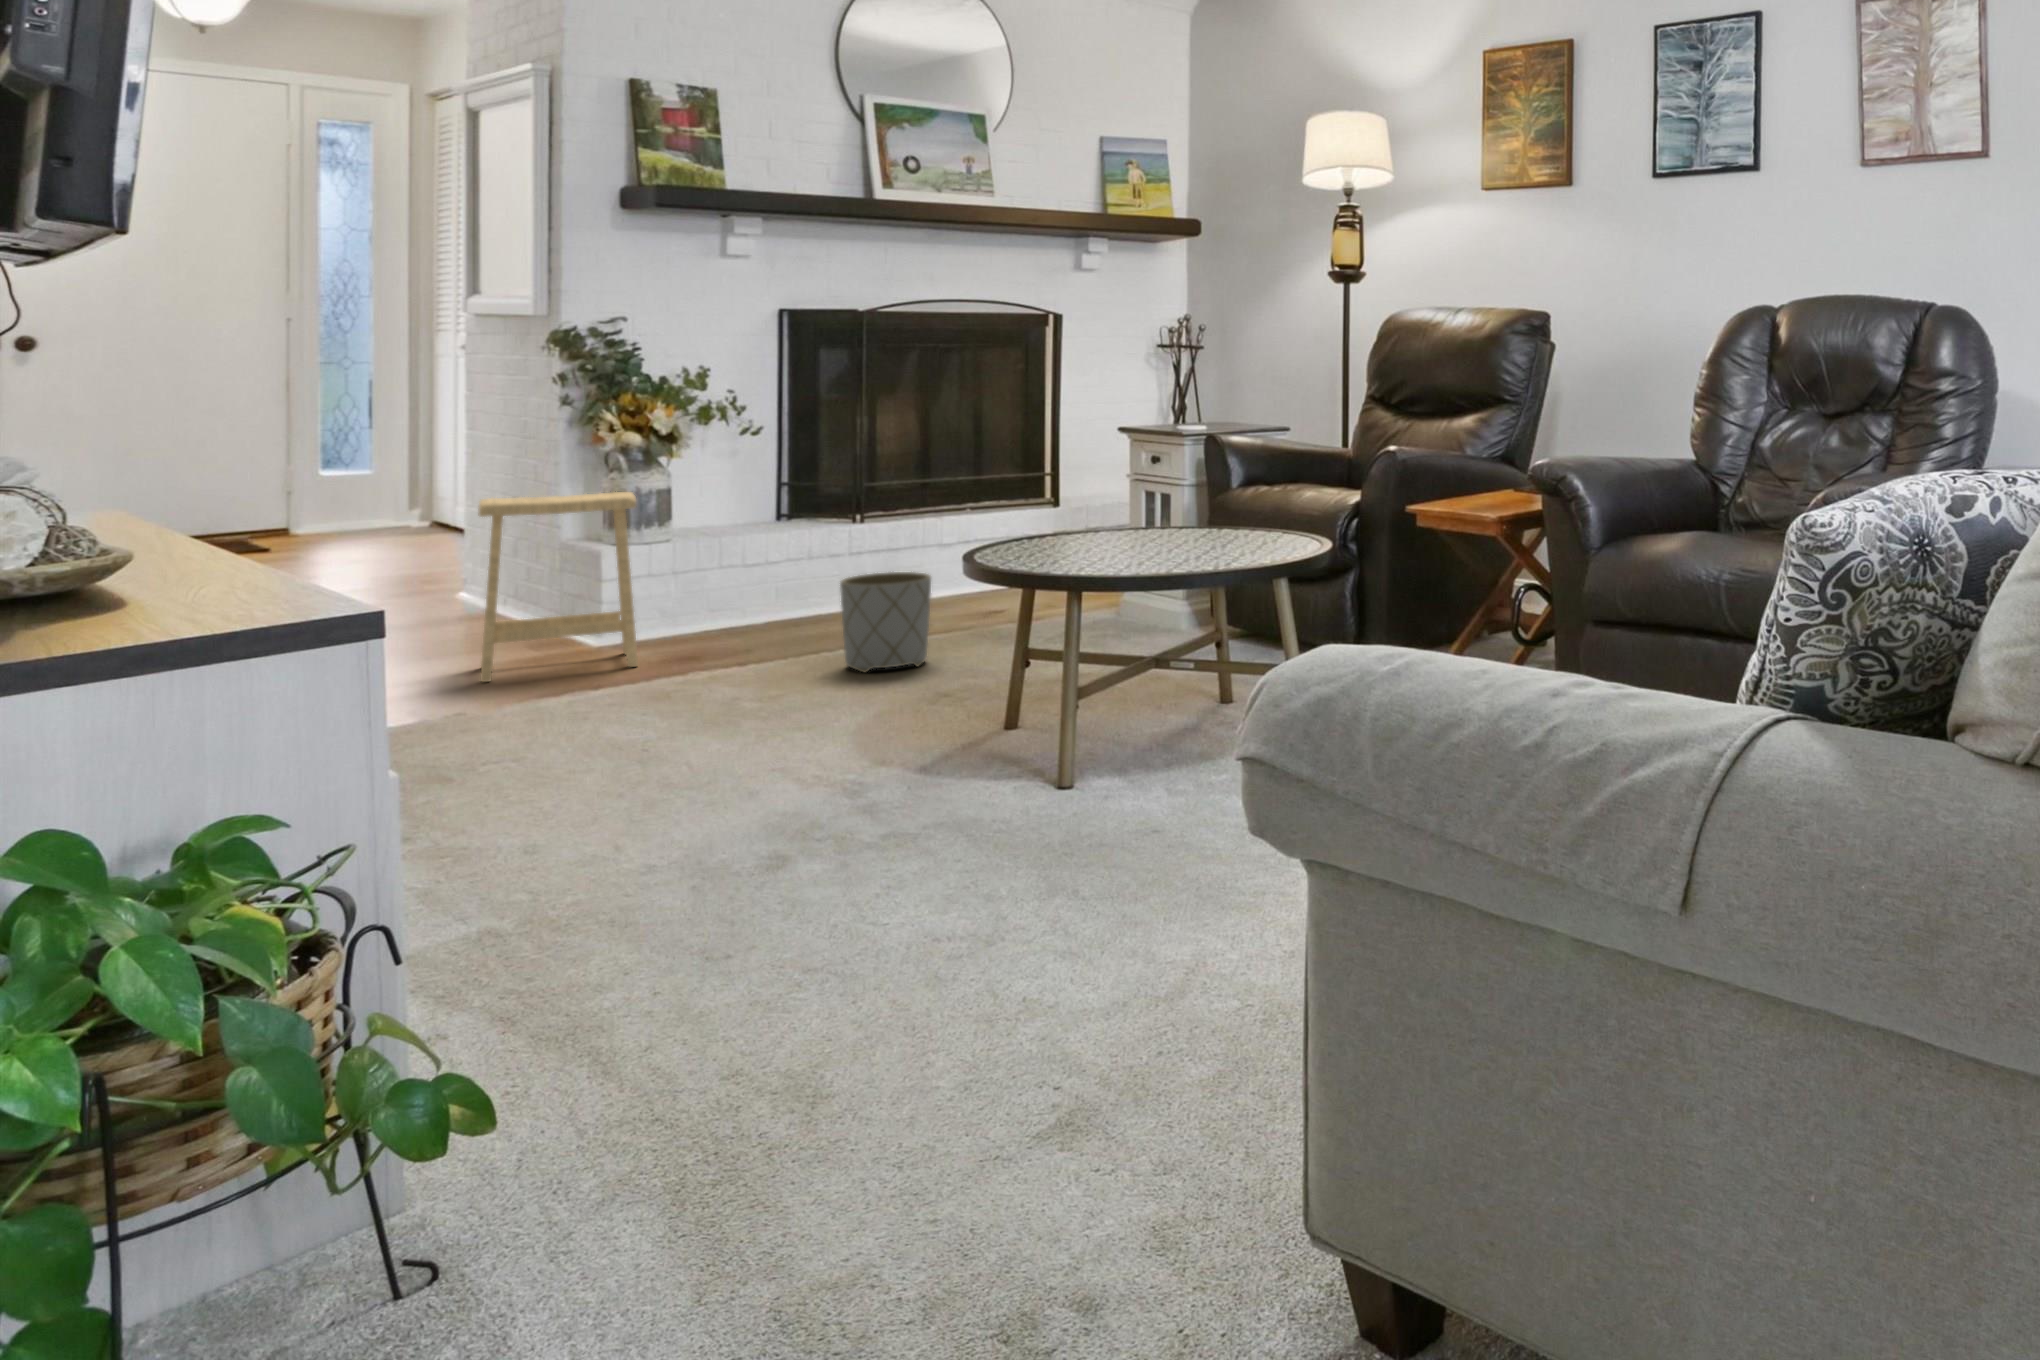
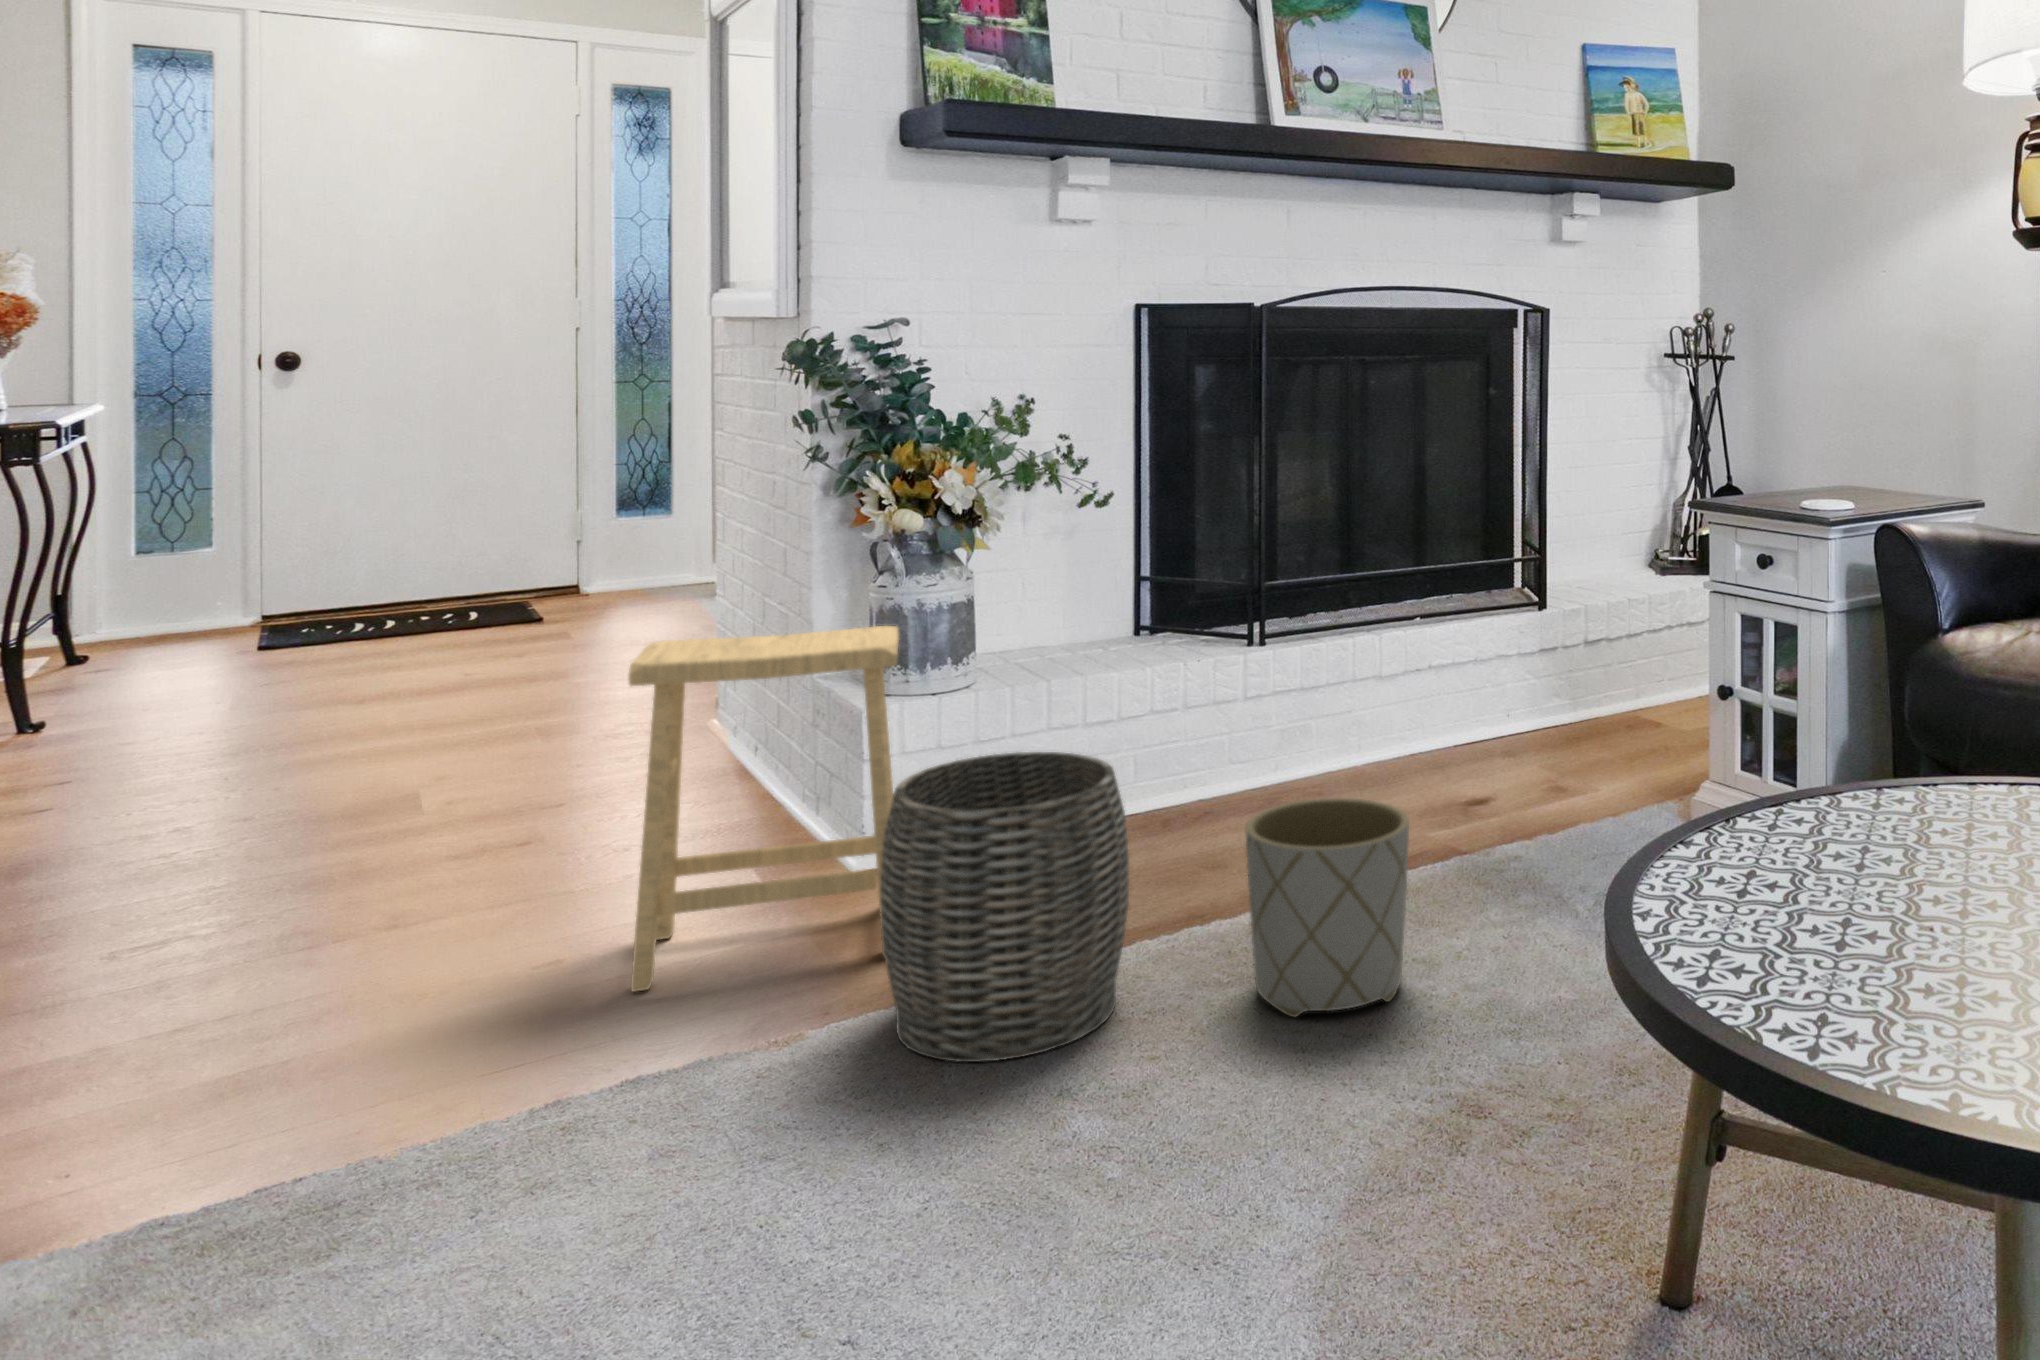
woven basket: none [636,550,775,691] -> present [881,752,1129,1062]

